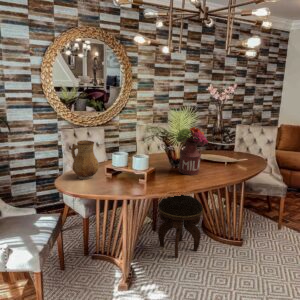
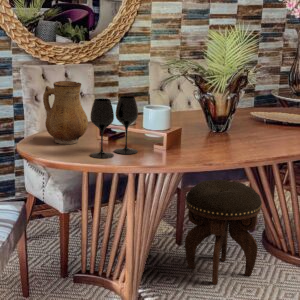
flower arrangement: present [176,127,208,175] -> none [216,61,272,142]
wine glass: none [99,150,129,190] -> present [90,96,138,158]

